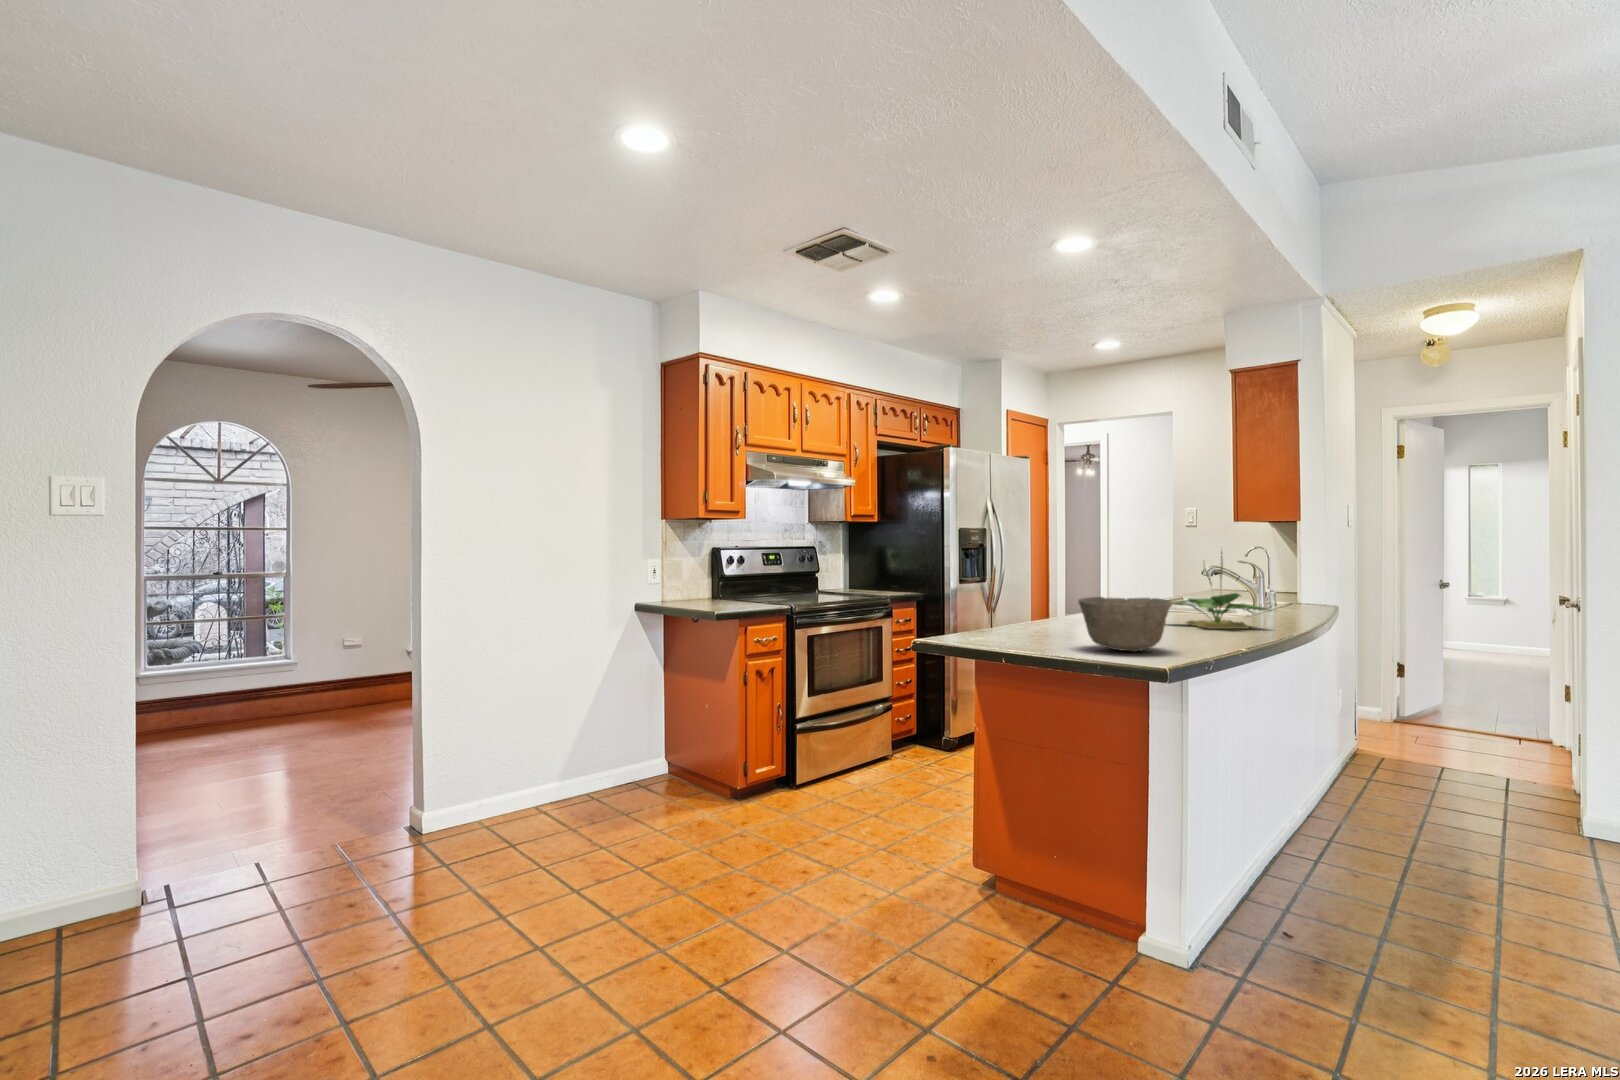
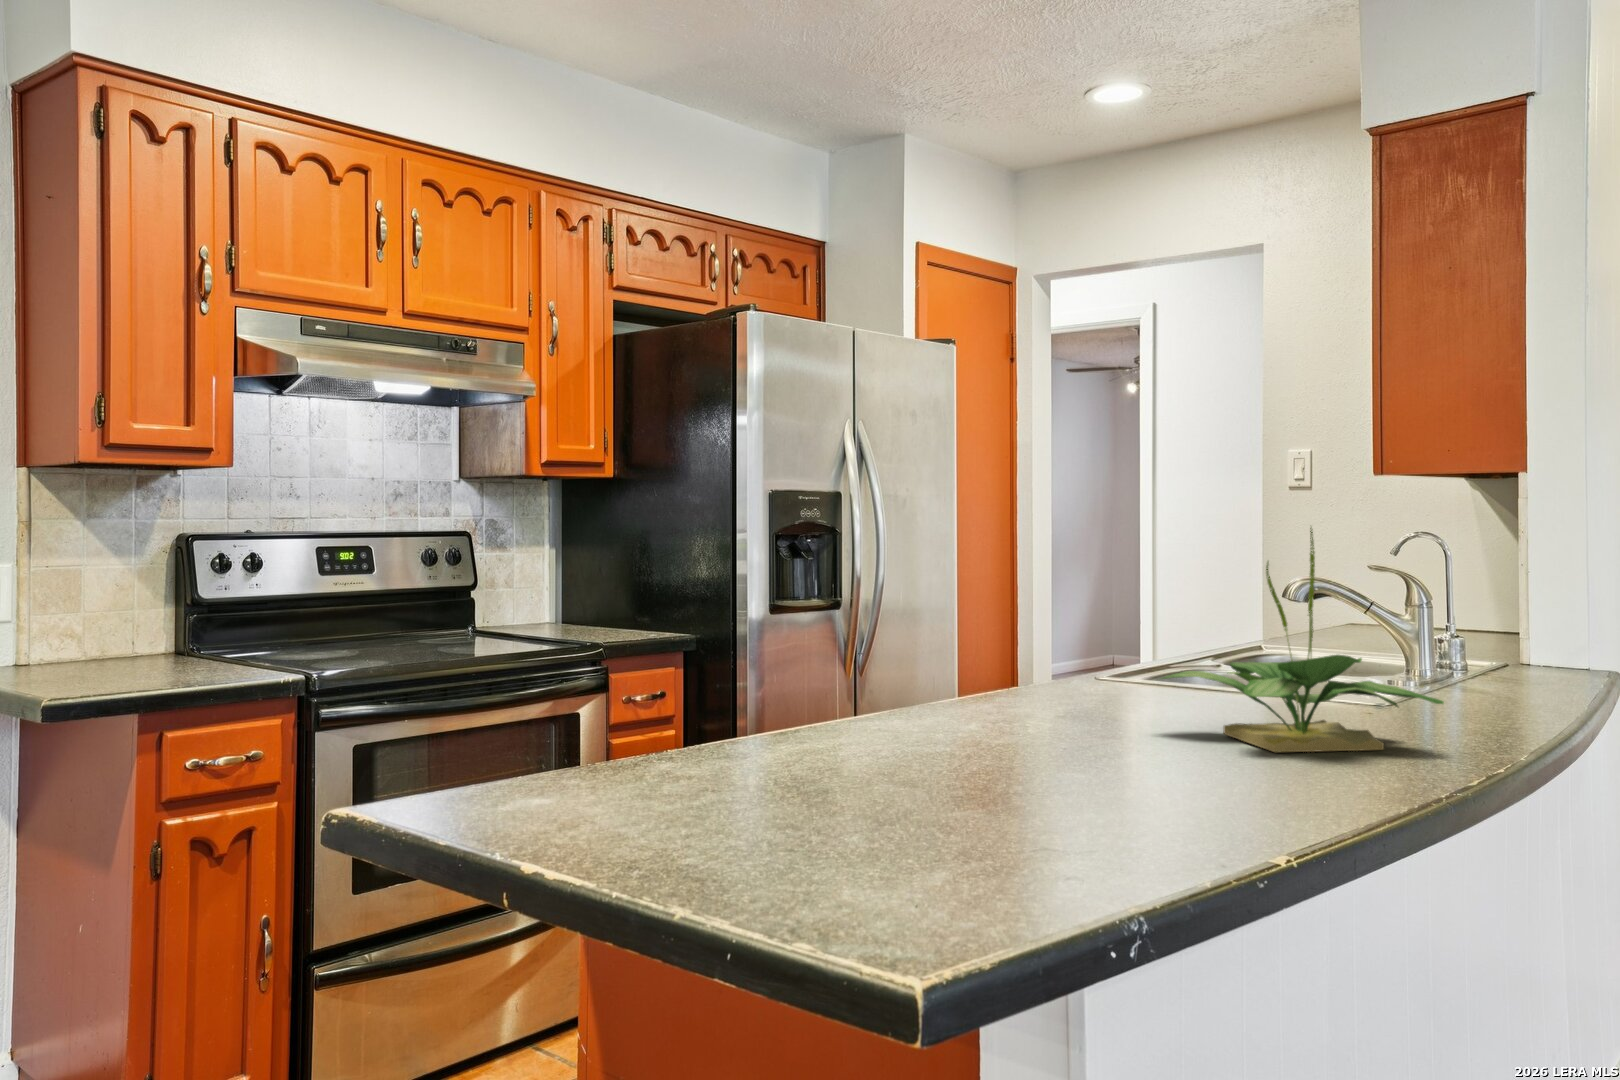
bowl: present [1078,597,1173,652] -> none [776,682,1087,886]

